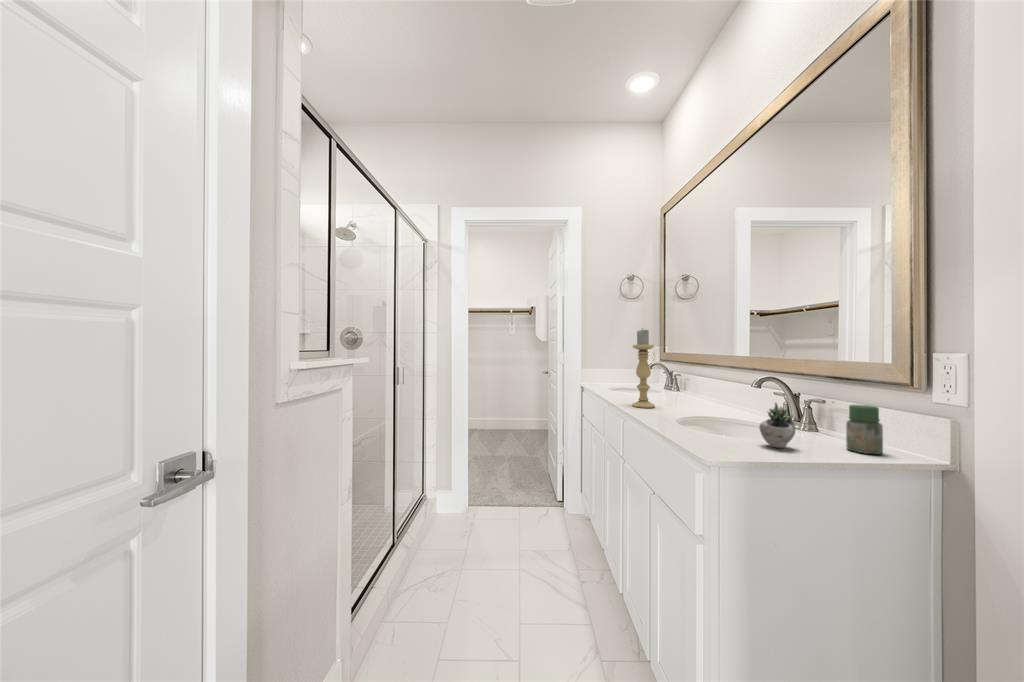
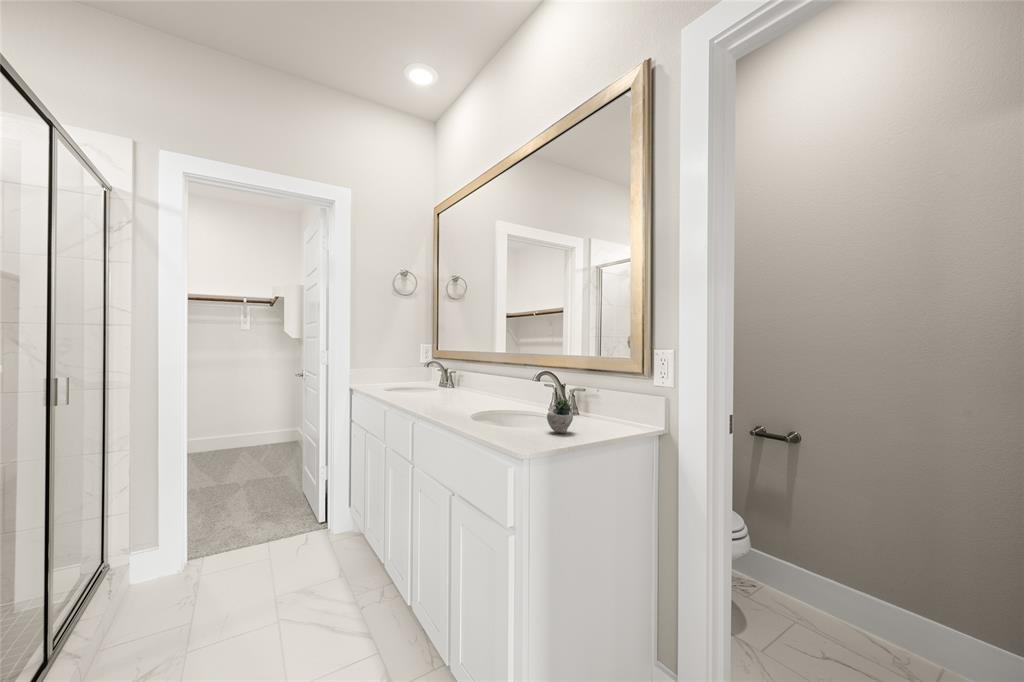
candle holder: present [632,329,655,408] -> none [419,325,442,408]
jar: present [846,405,883,454] -> none [602,391,624,429]

